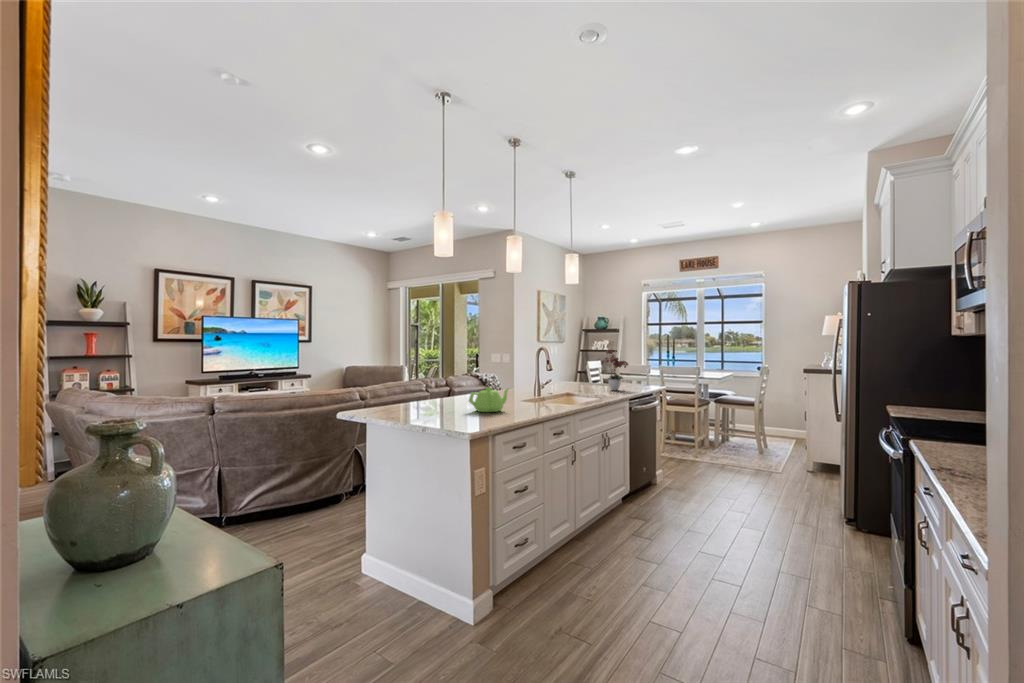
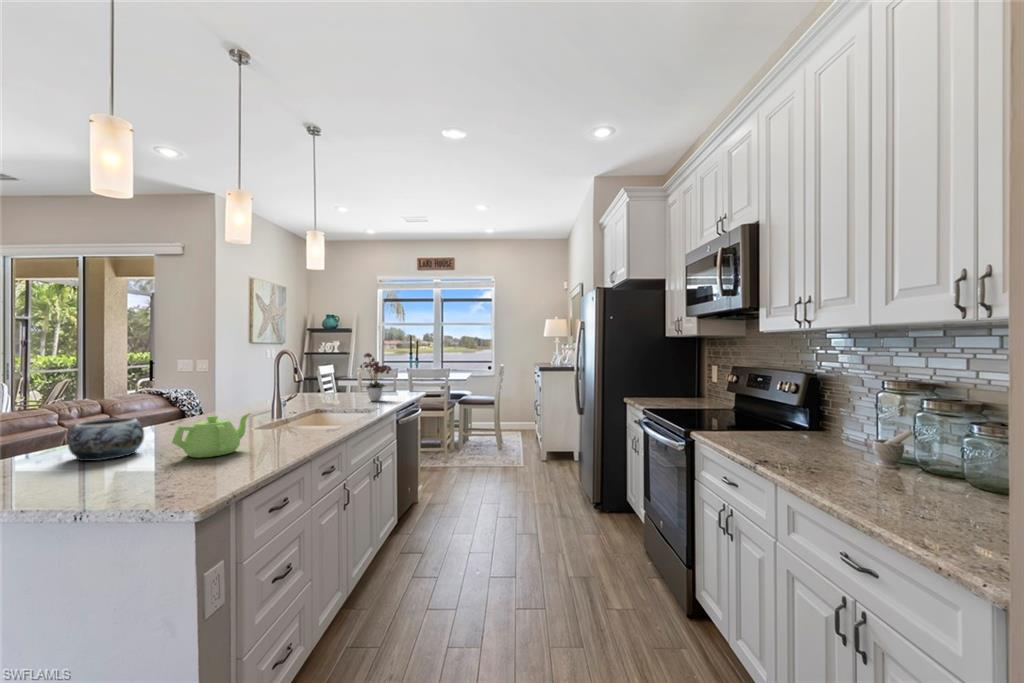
decorative bowl: none [425,385,458,408] -> present [68,418,144,461]

